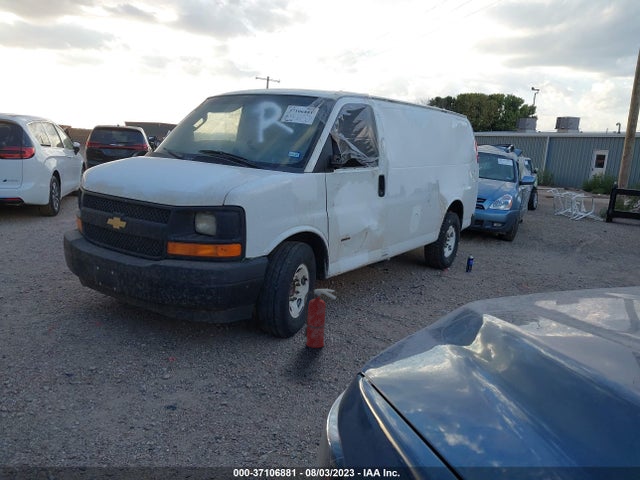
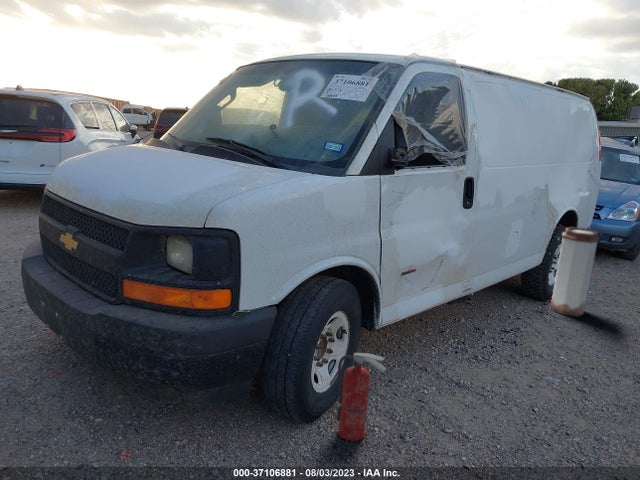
trash can: none [447,212,477,278] -> present [551,227,599,316]

